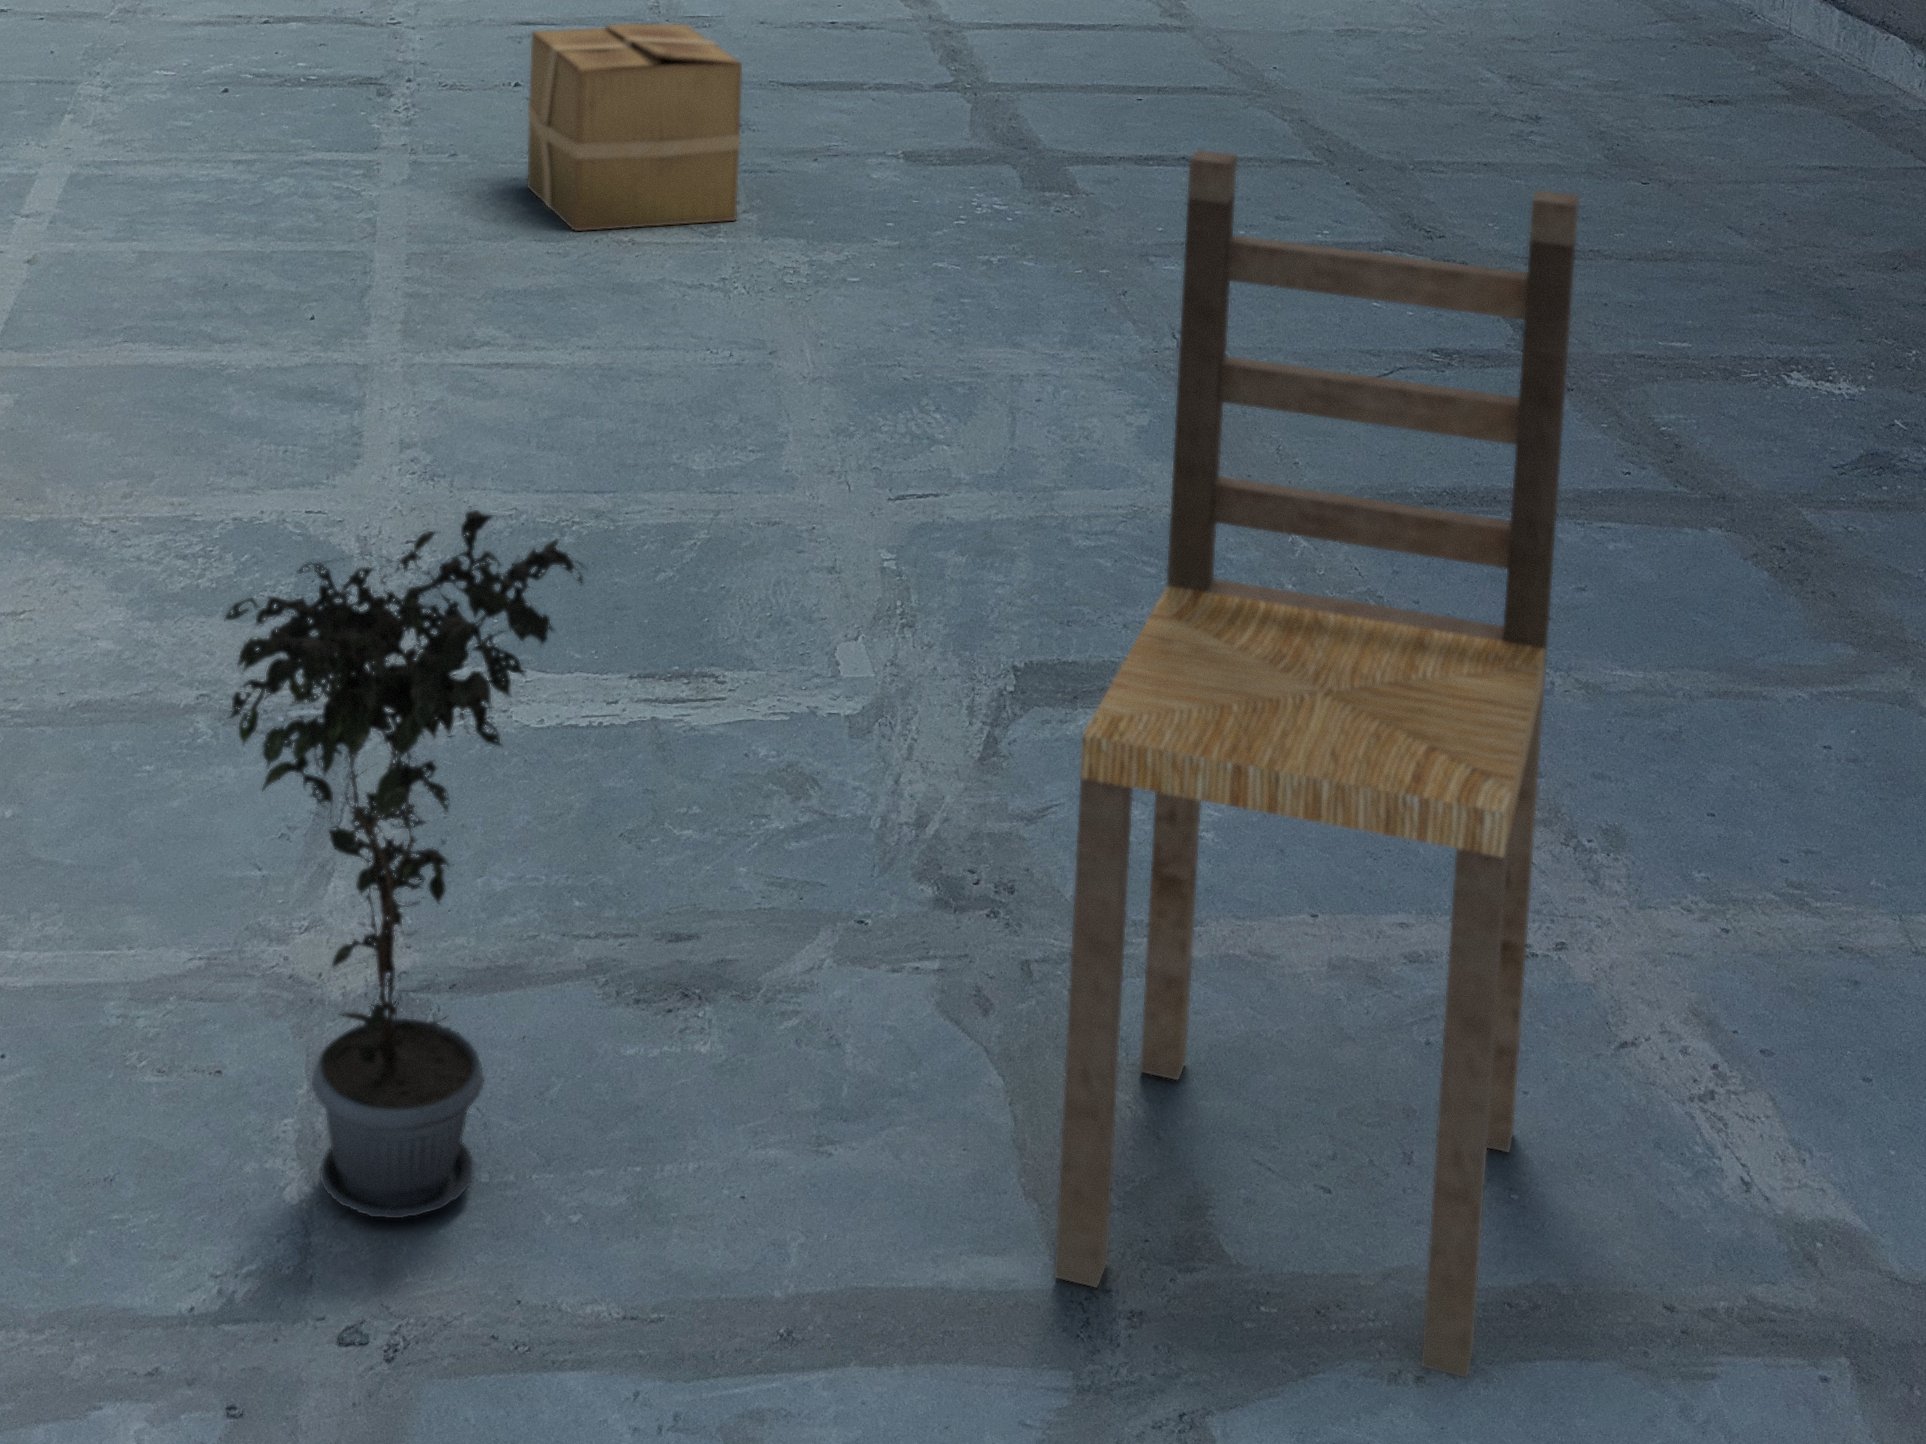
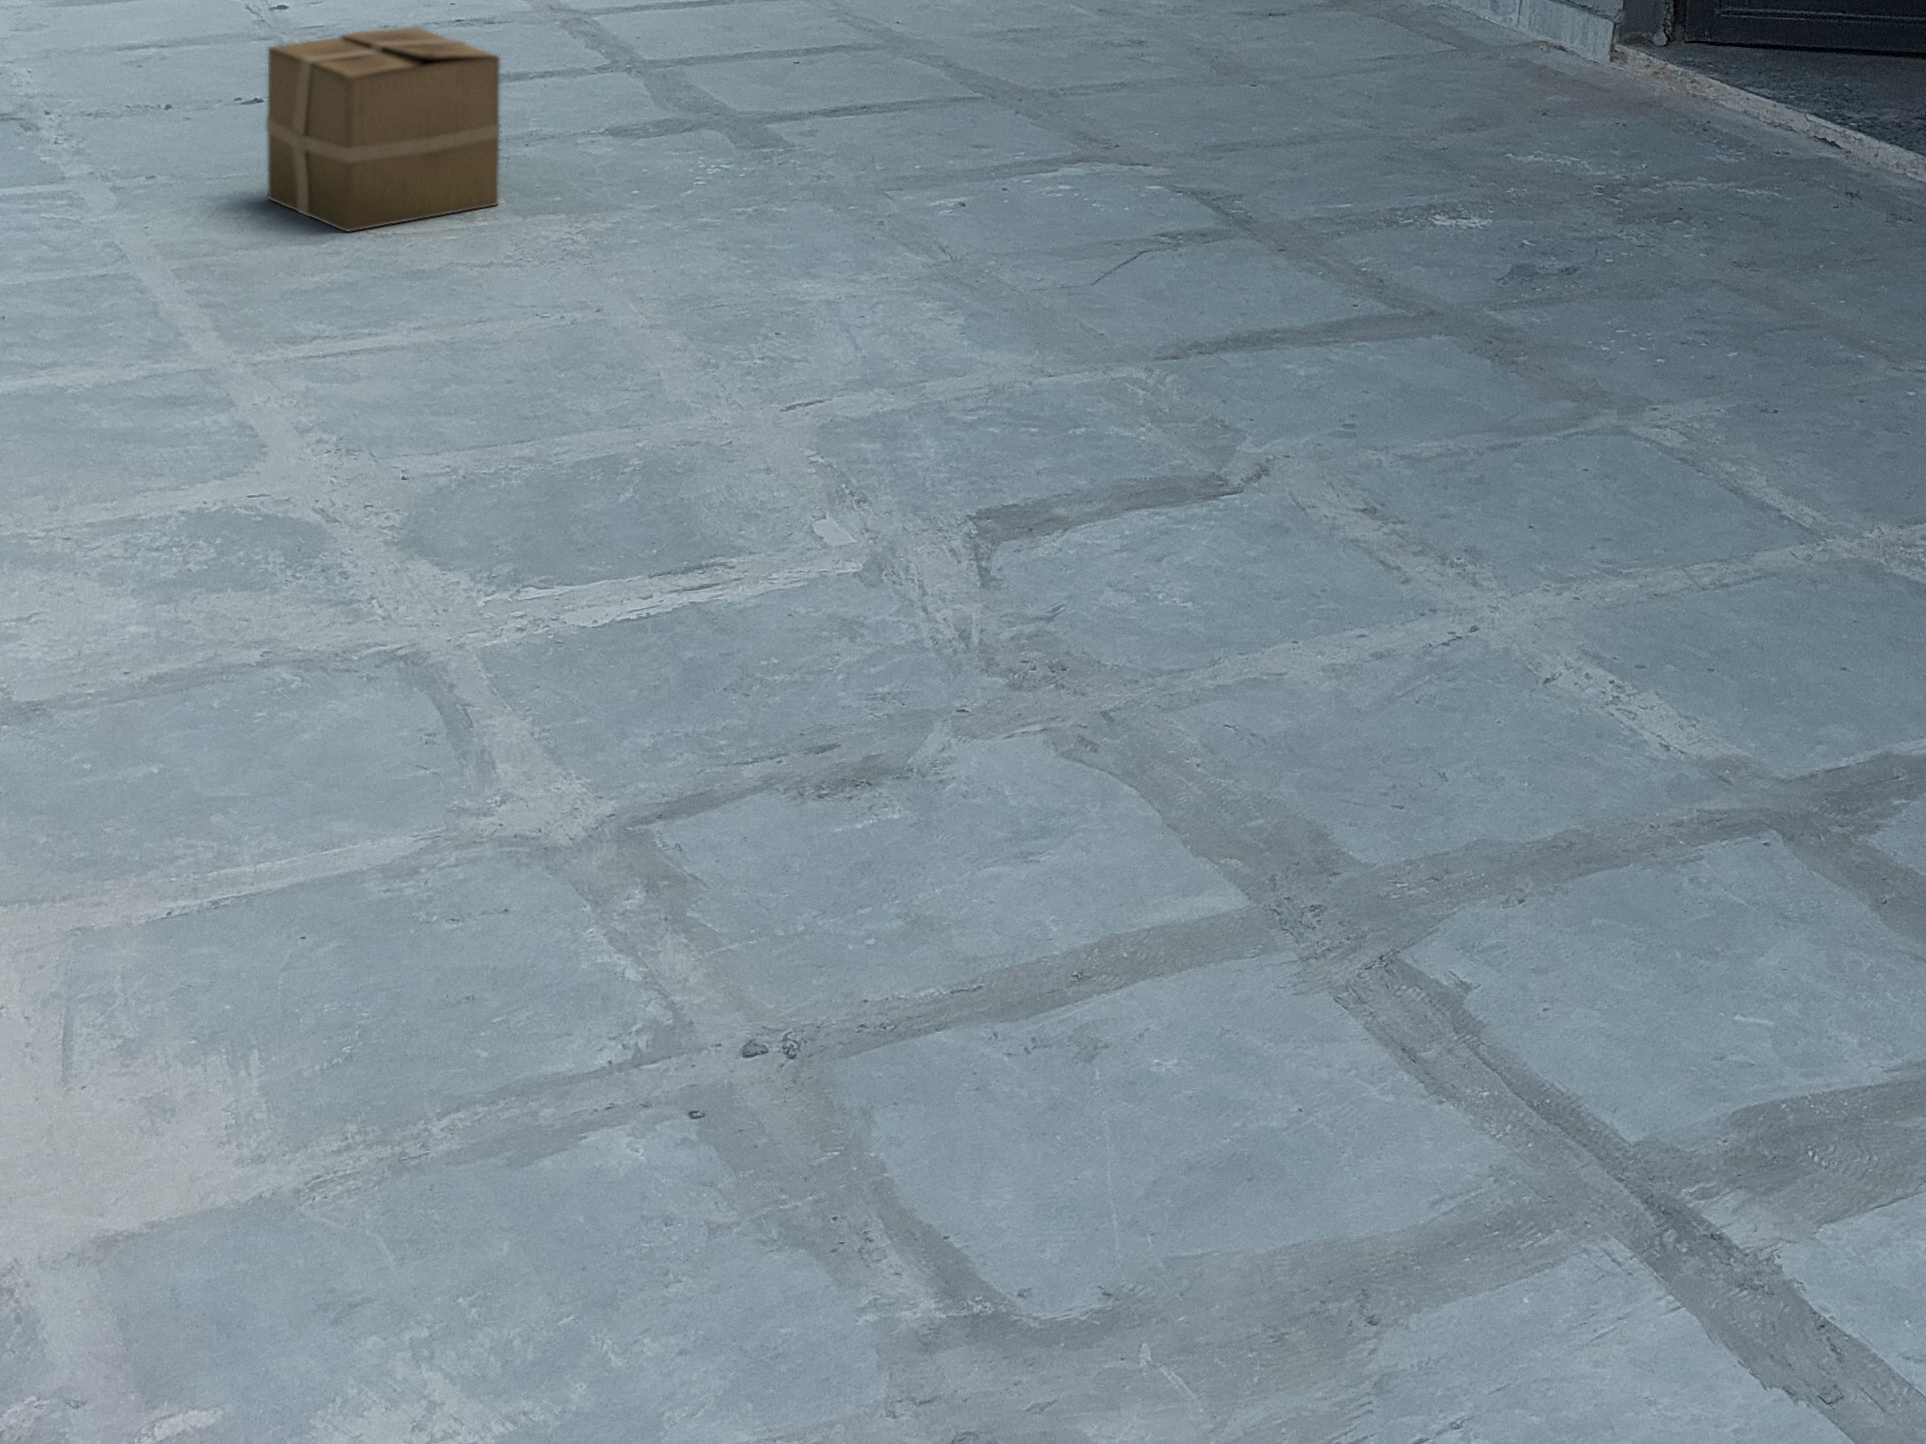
chair: present [1055,150,1579,1377] -> none [1249,45,1582,872]
potted plant: present [225,510,583,1218] -> none [637,375,895,955]

